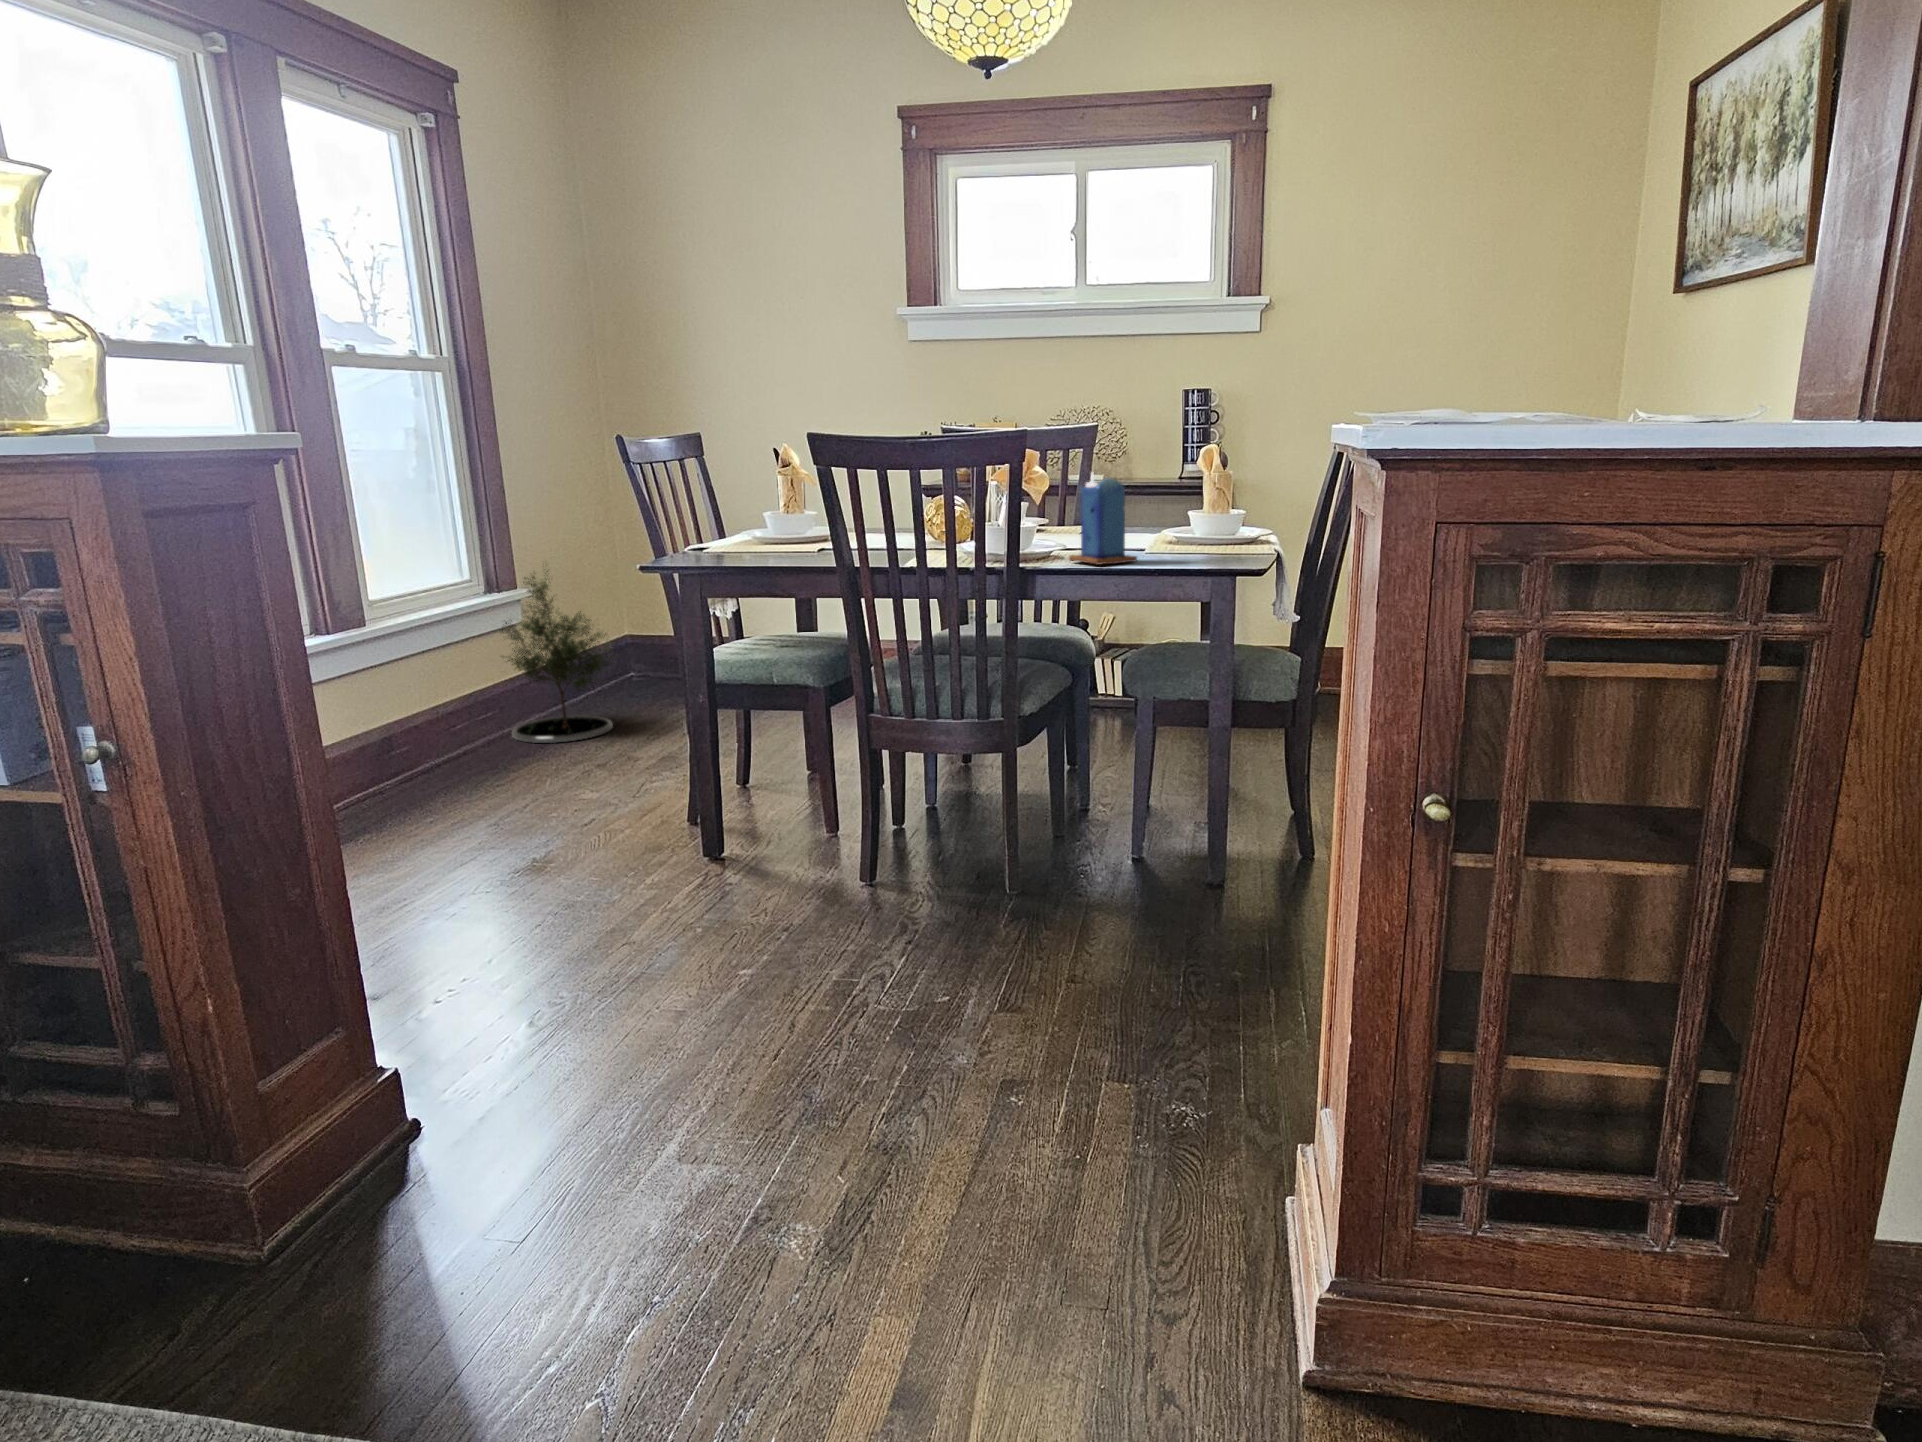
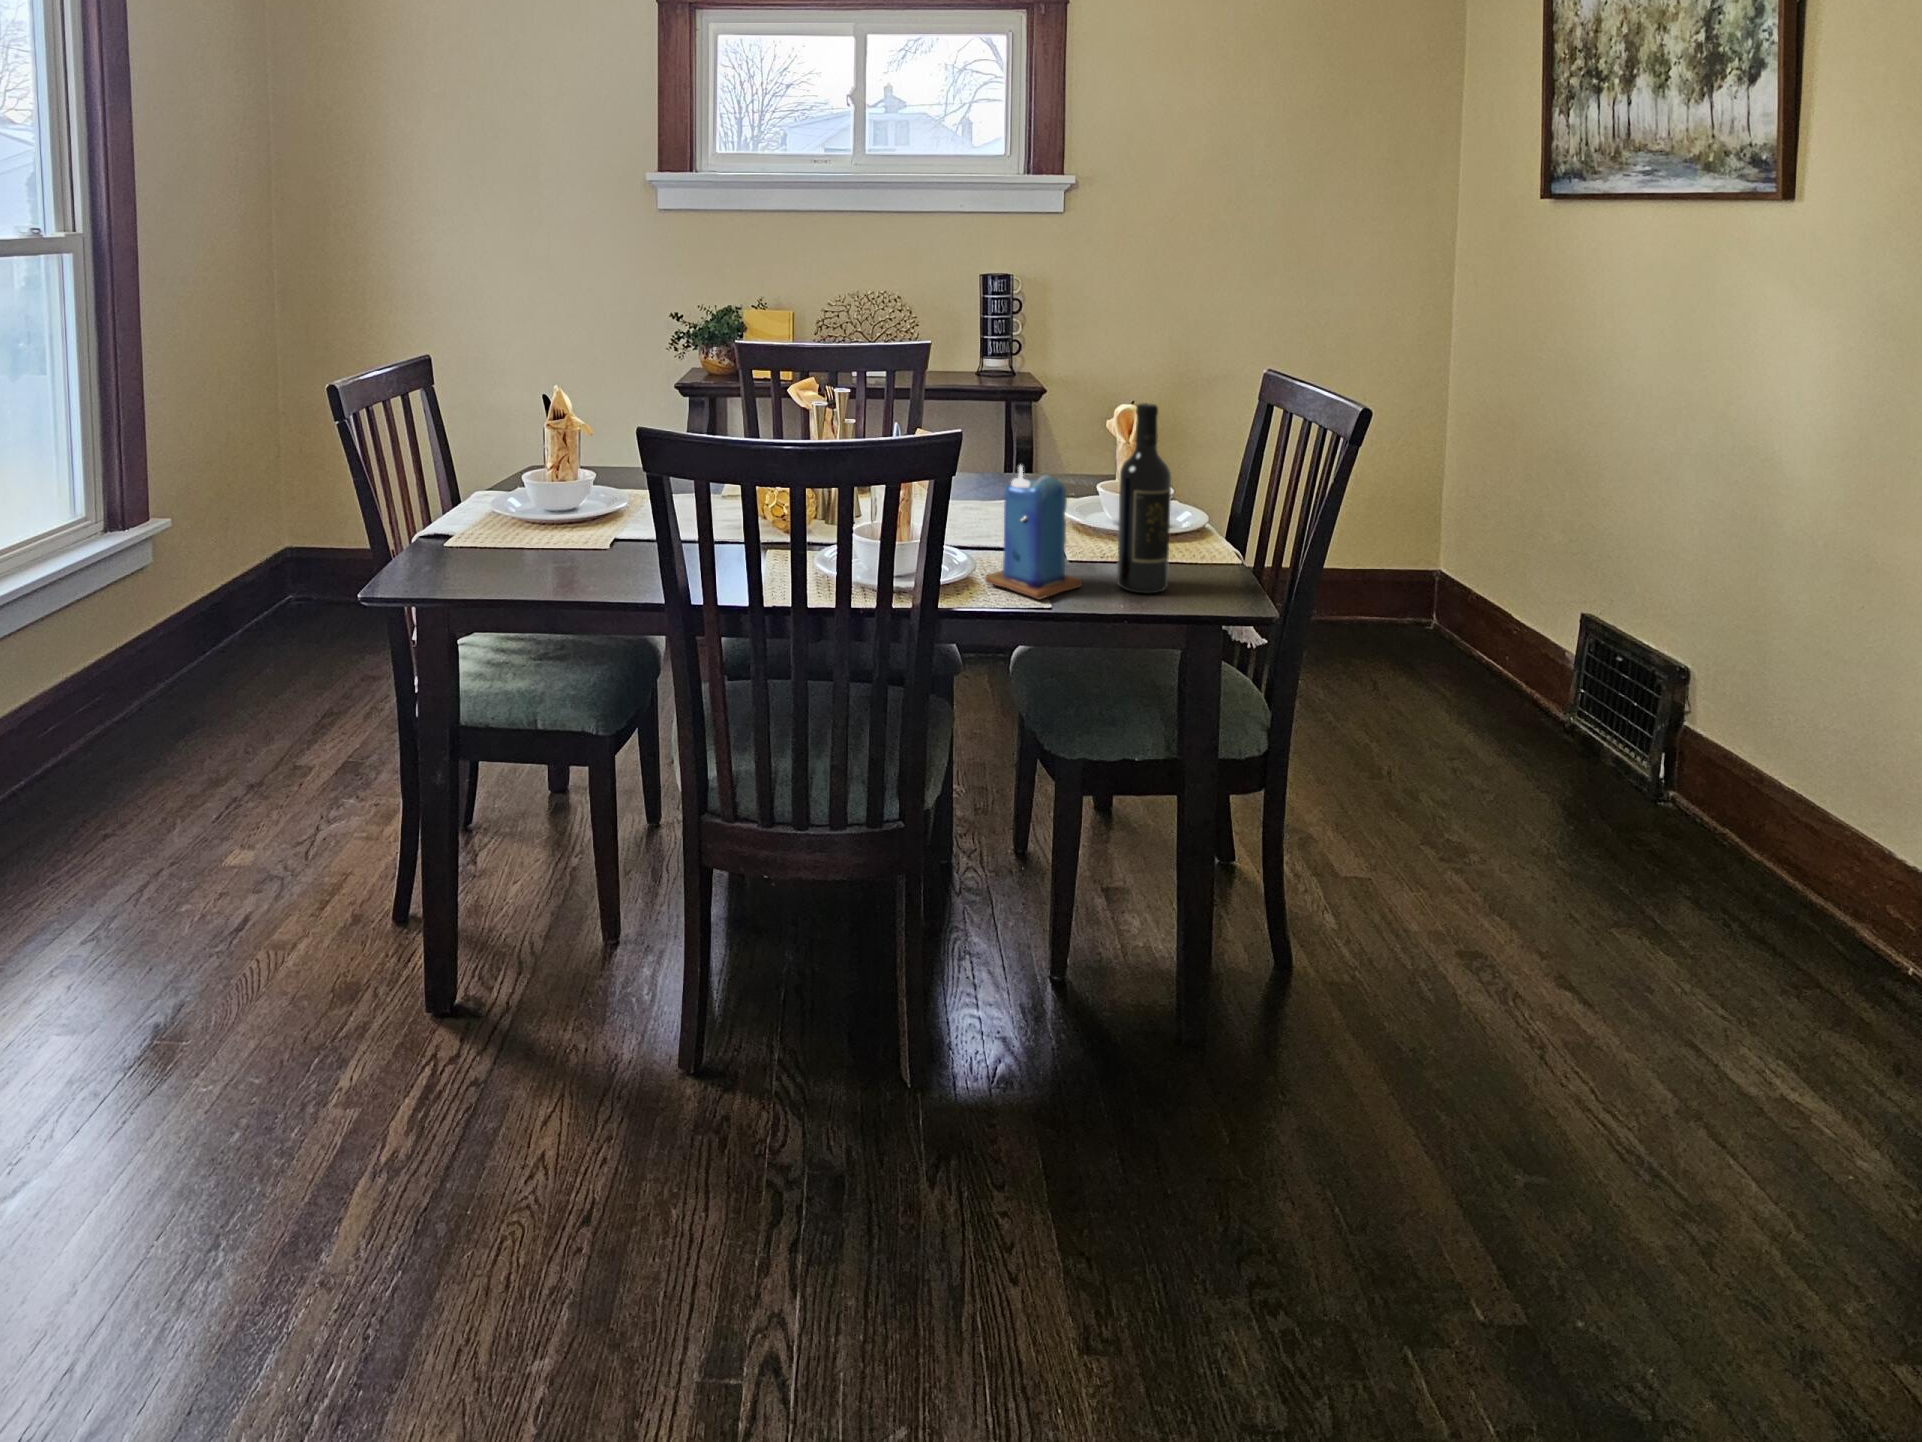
wine bottle: none [1163,422,1201,563] -> present [1117,403,1171,593]
potted tree: present [500,569,614,743] -> none [116,491,292,739]

